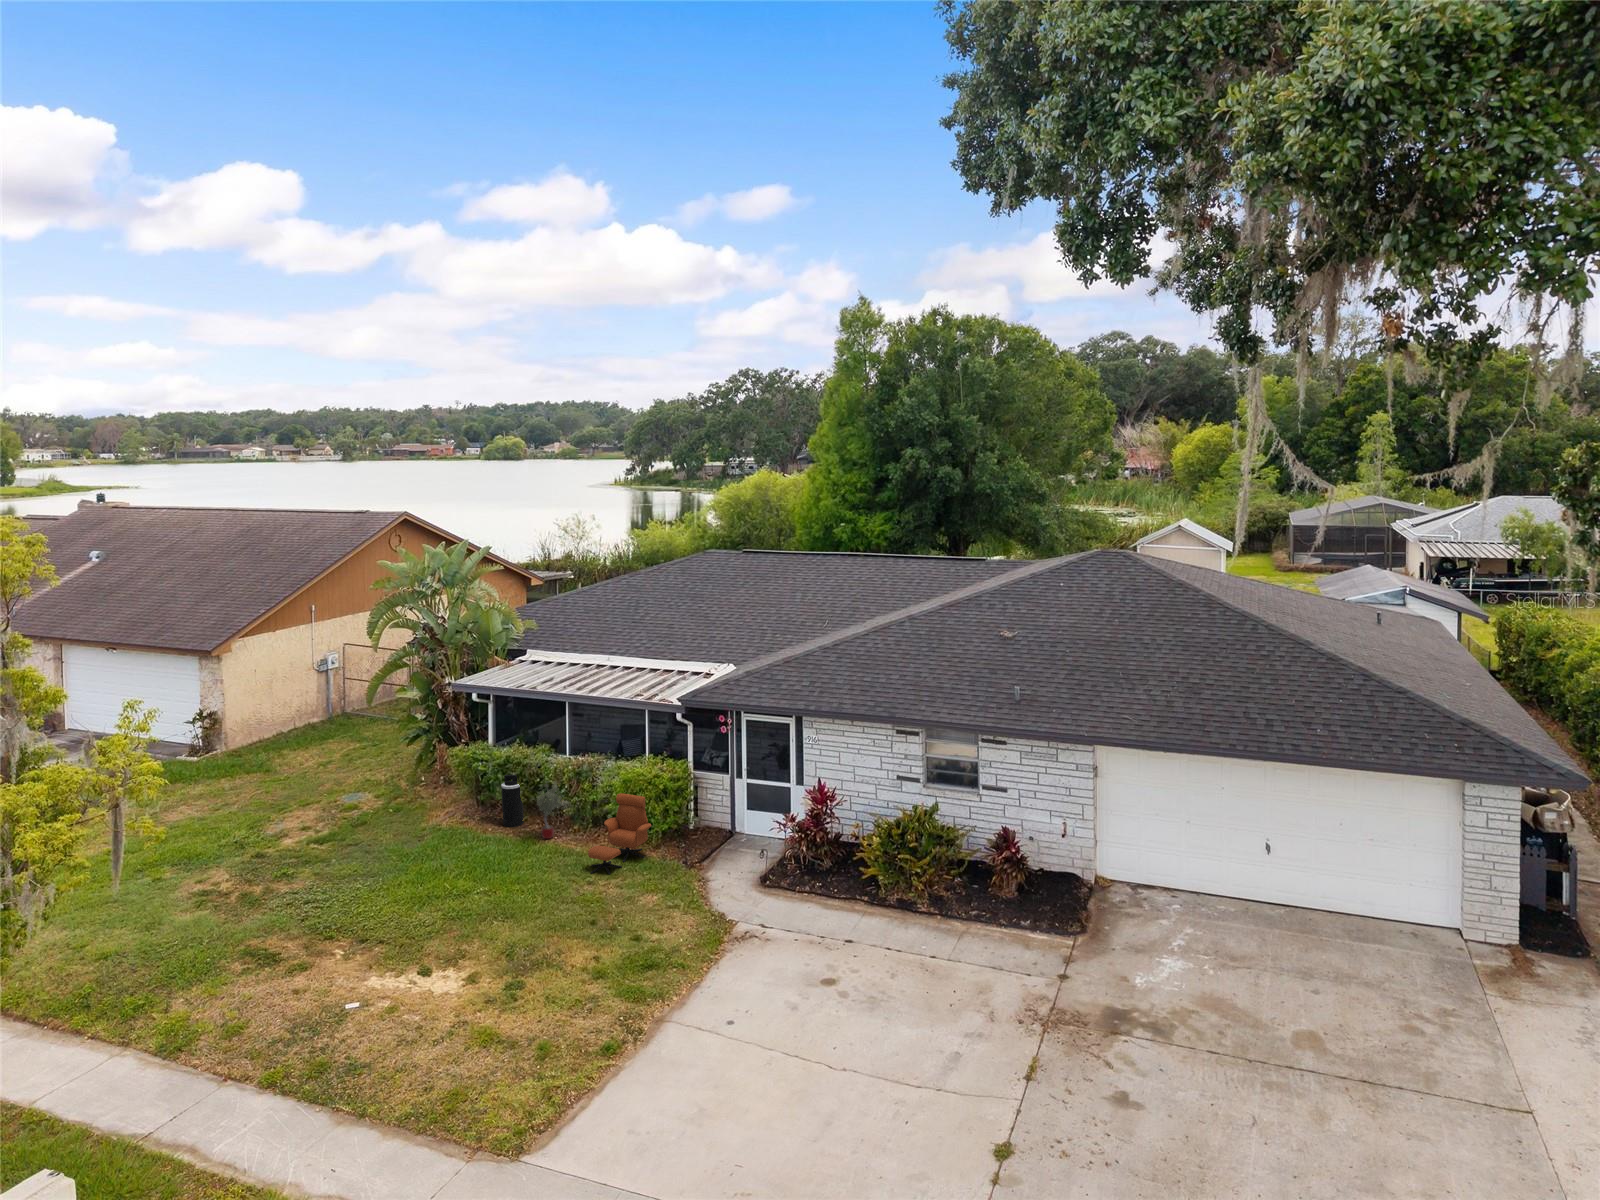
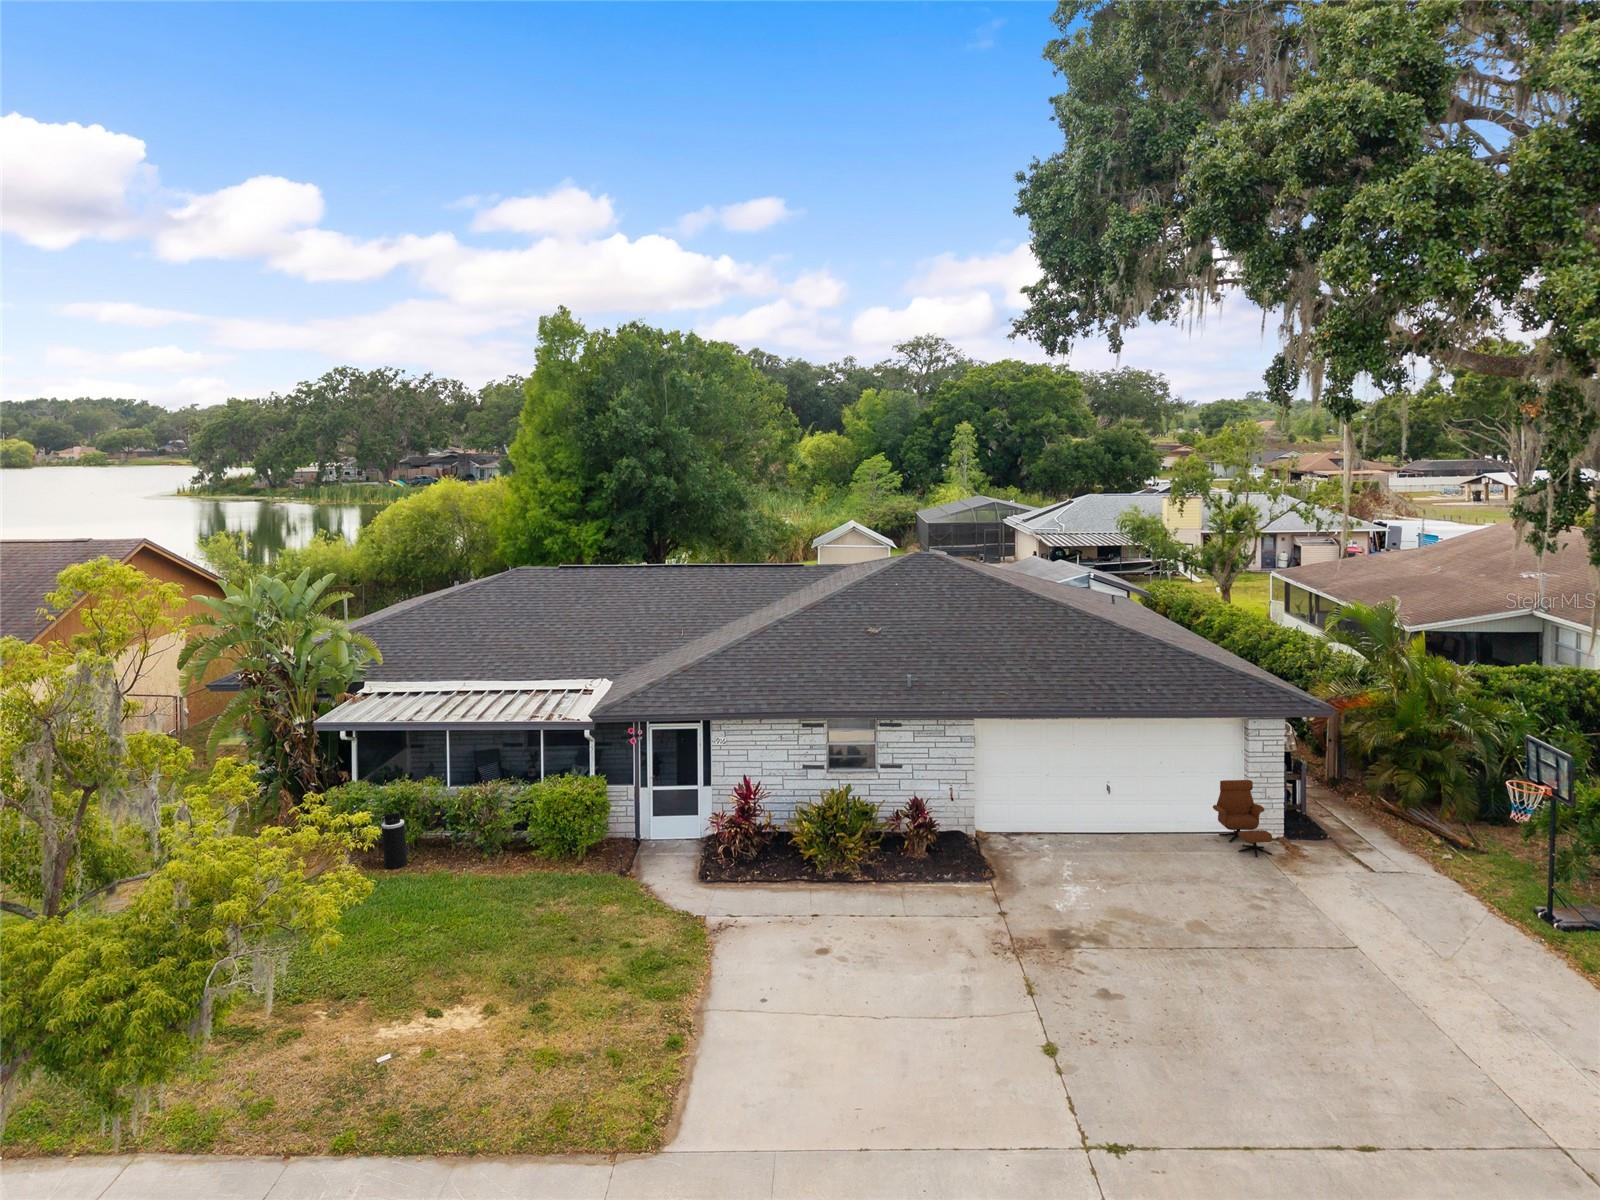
potted tree: present [537,781,567,839] -> none [428,812,469,875]
lounge chair: present [588,793,651,874] -> present [1213,780,1272,857]

